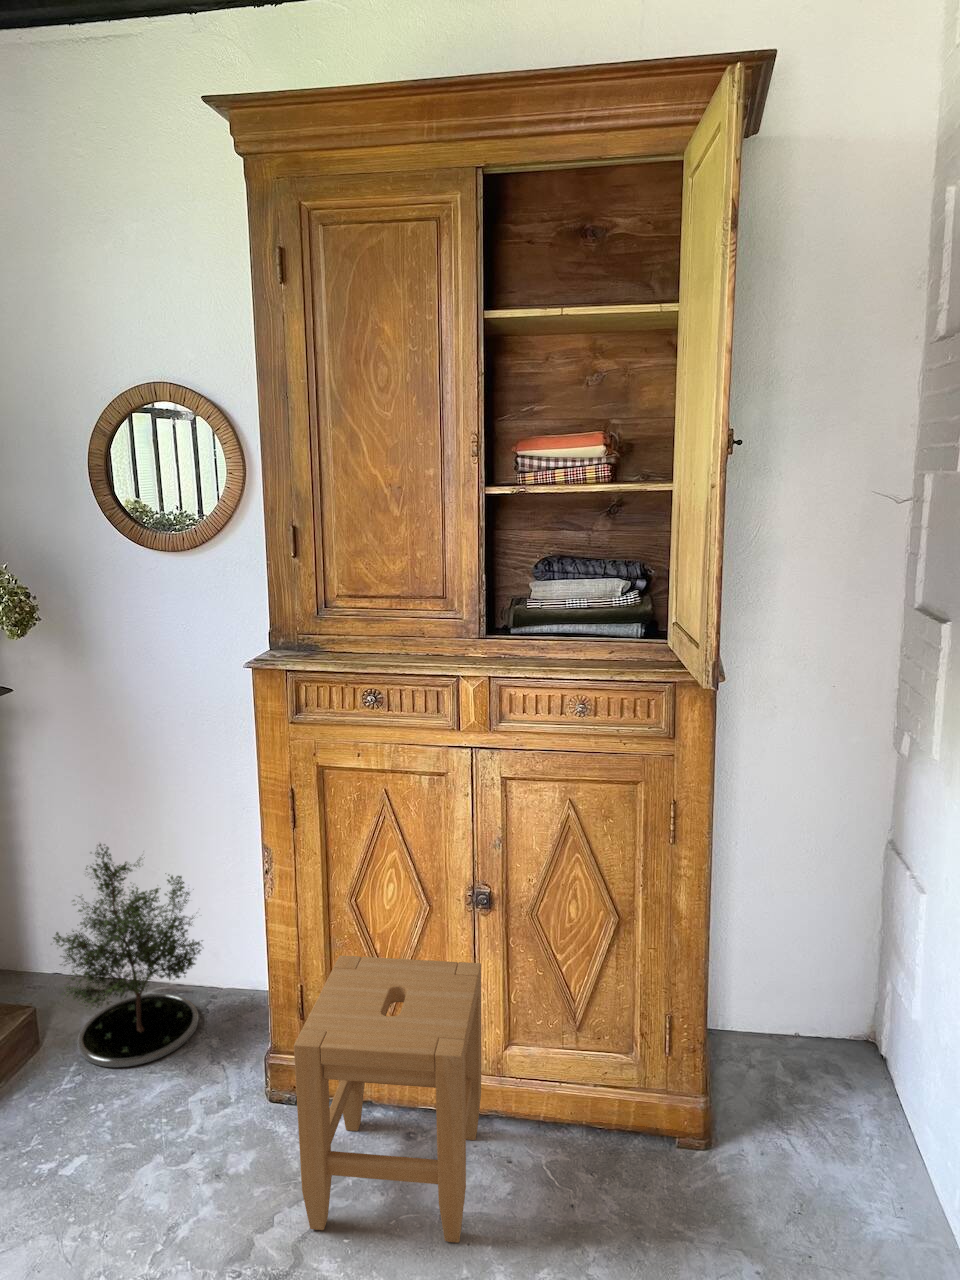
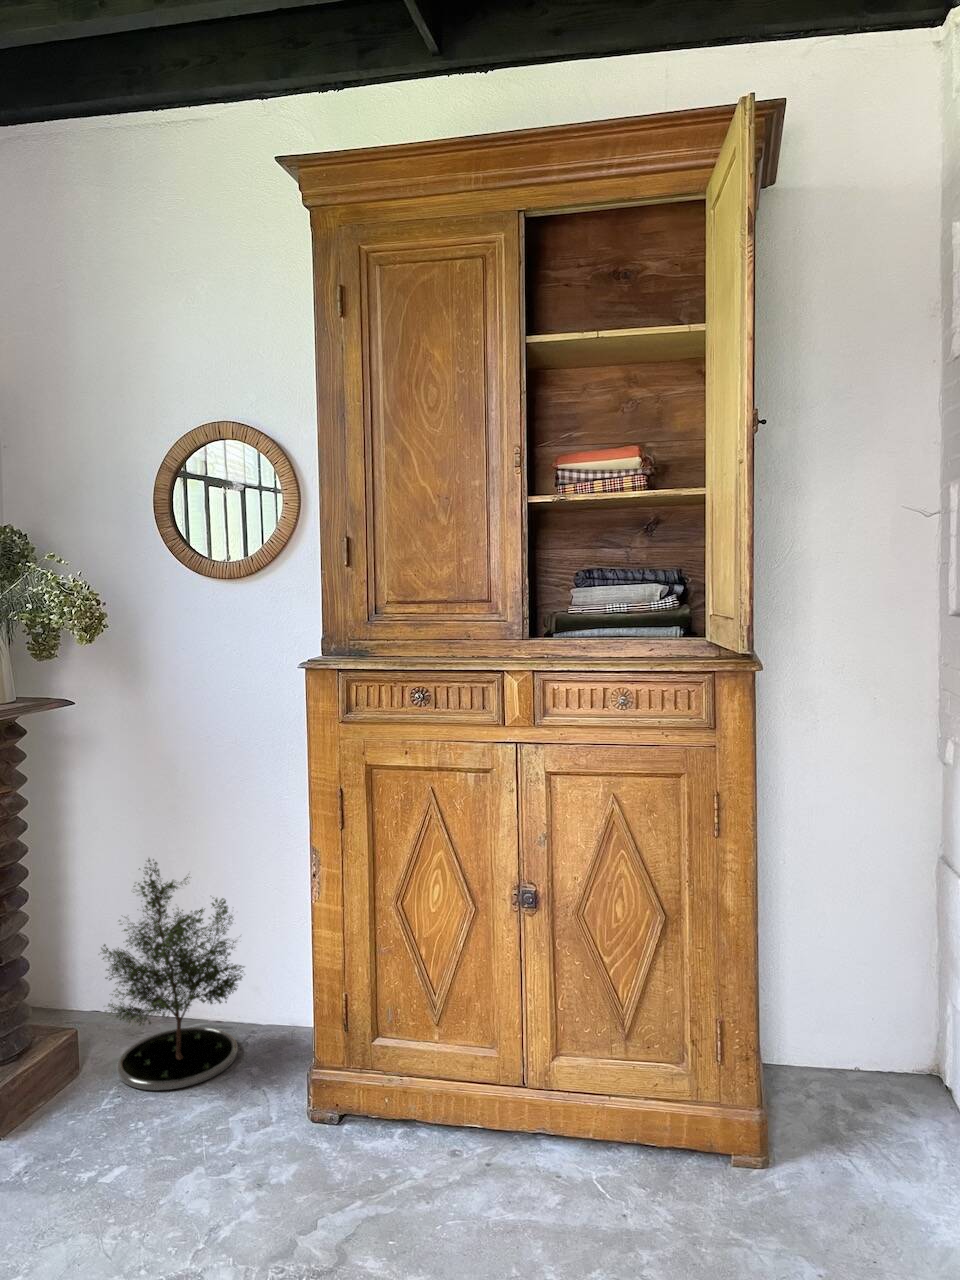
stool: present [294,956,481,1243] -> none [342,958,528,1246]

